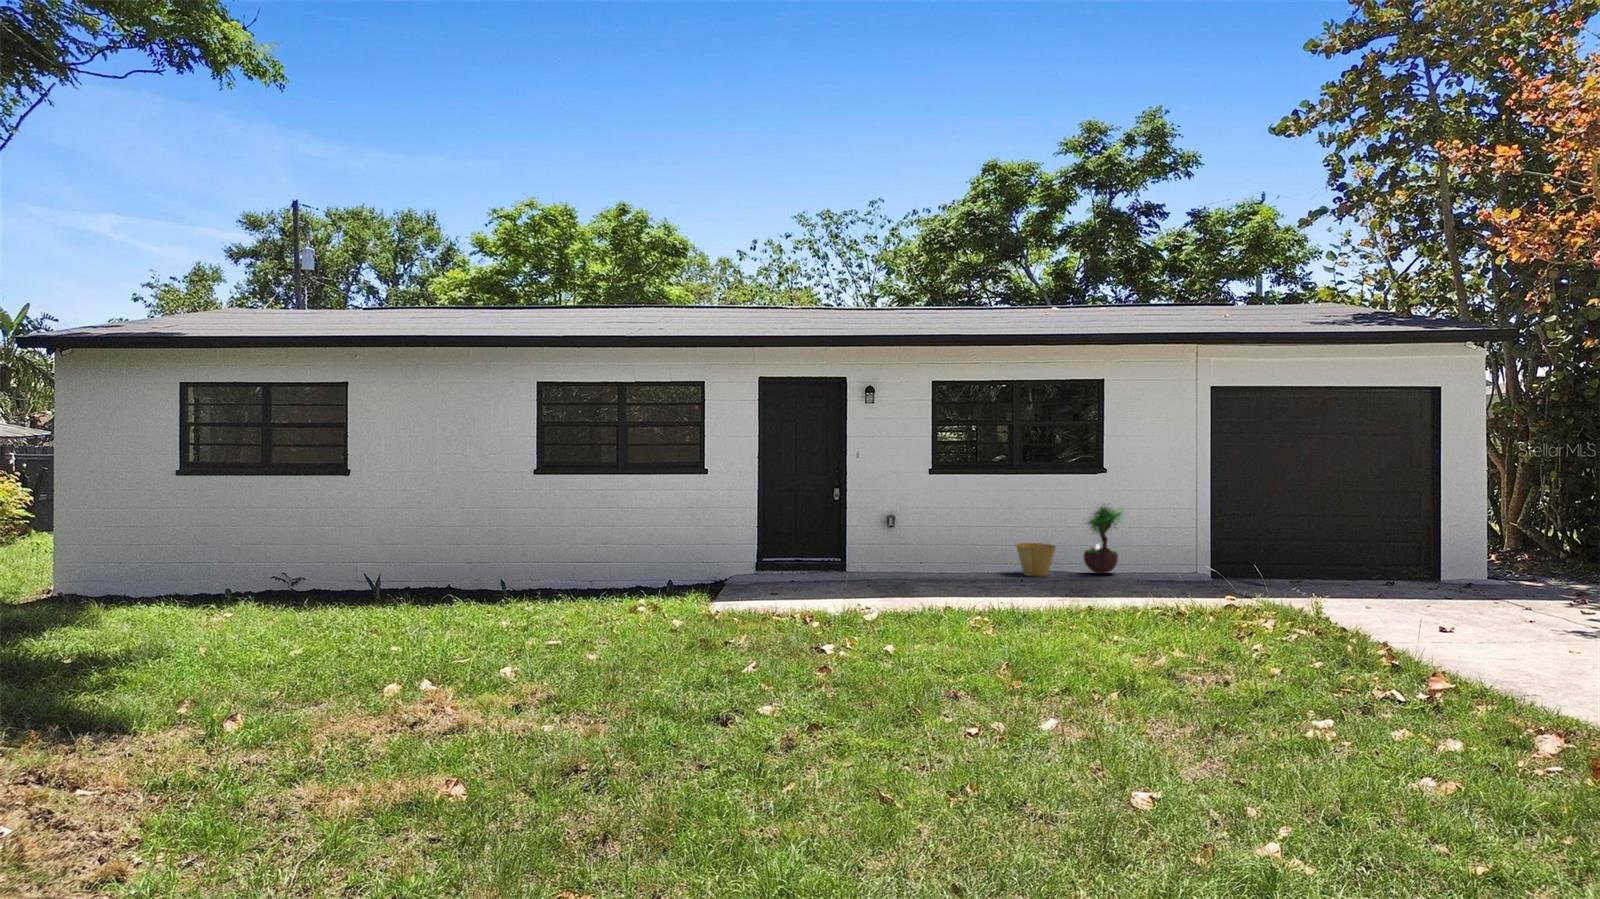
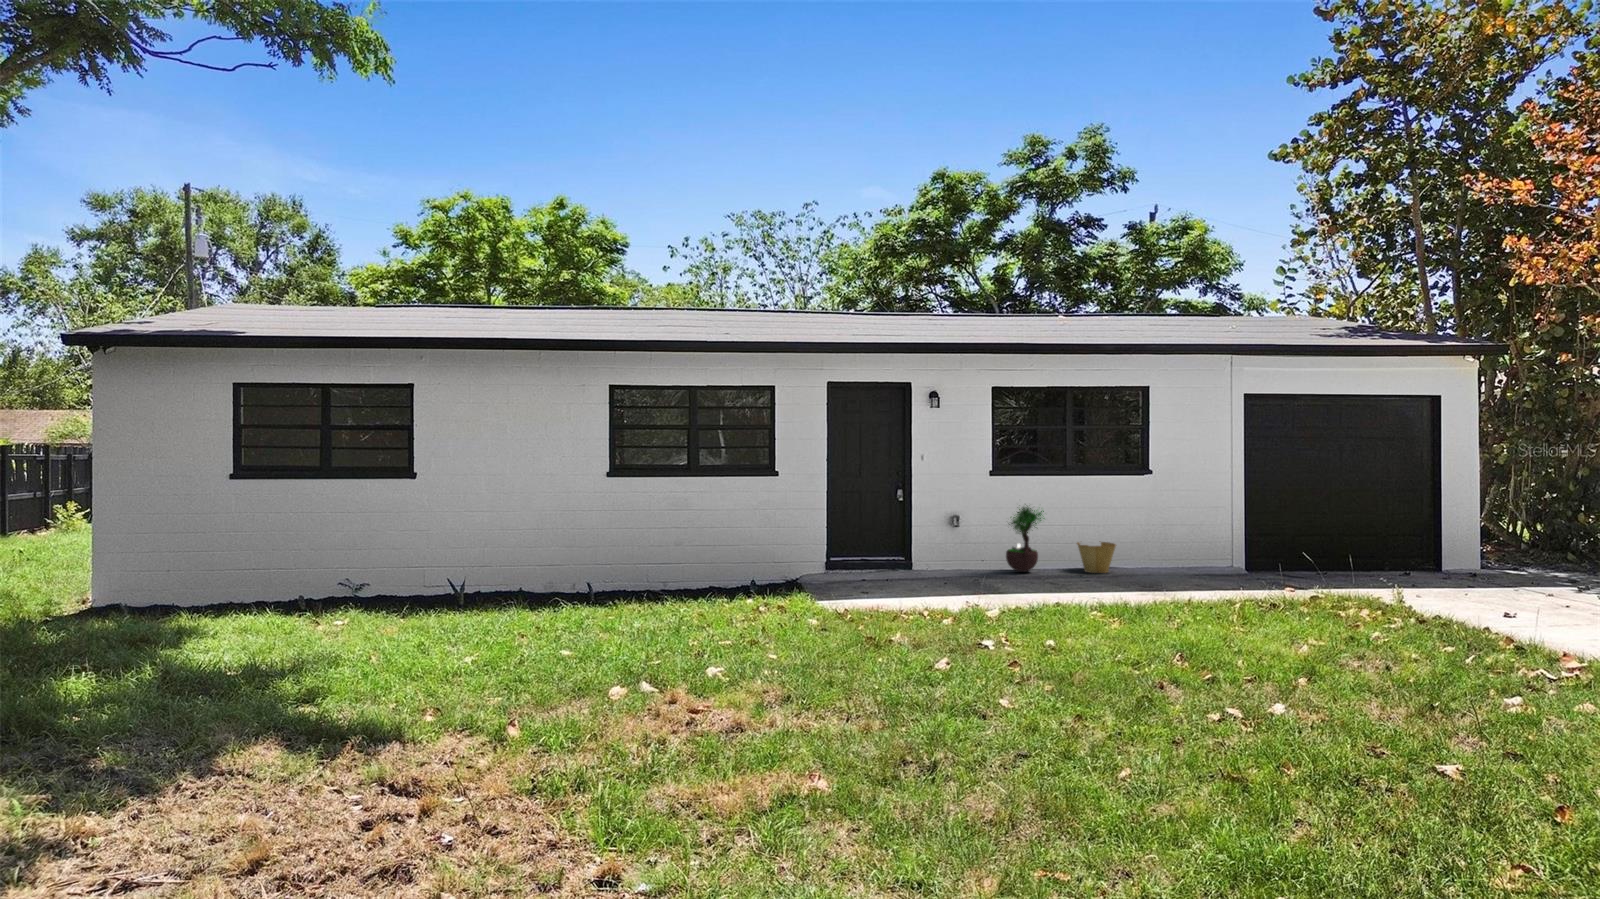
potted tree: present [1084,504,1123,574] -> present [1006,506,1045,572]

